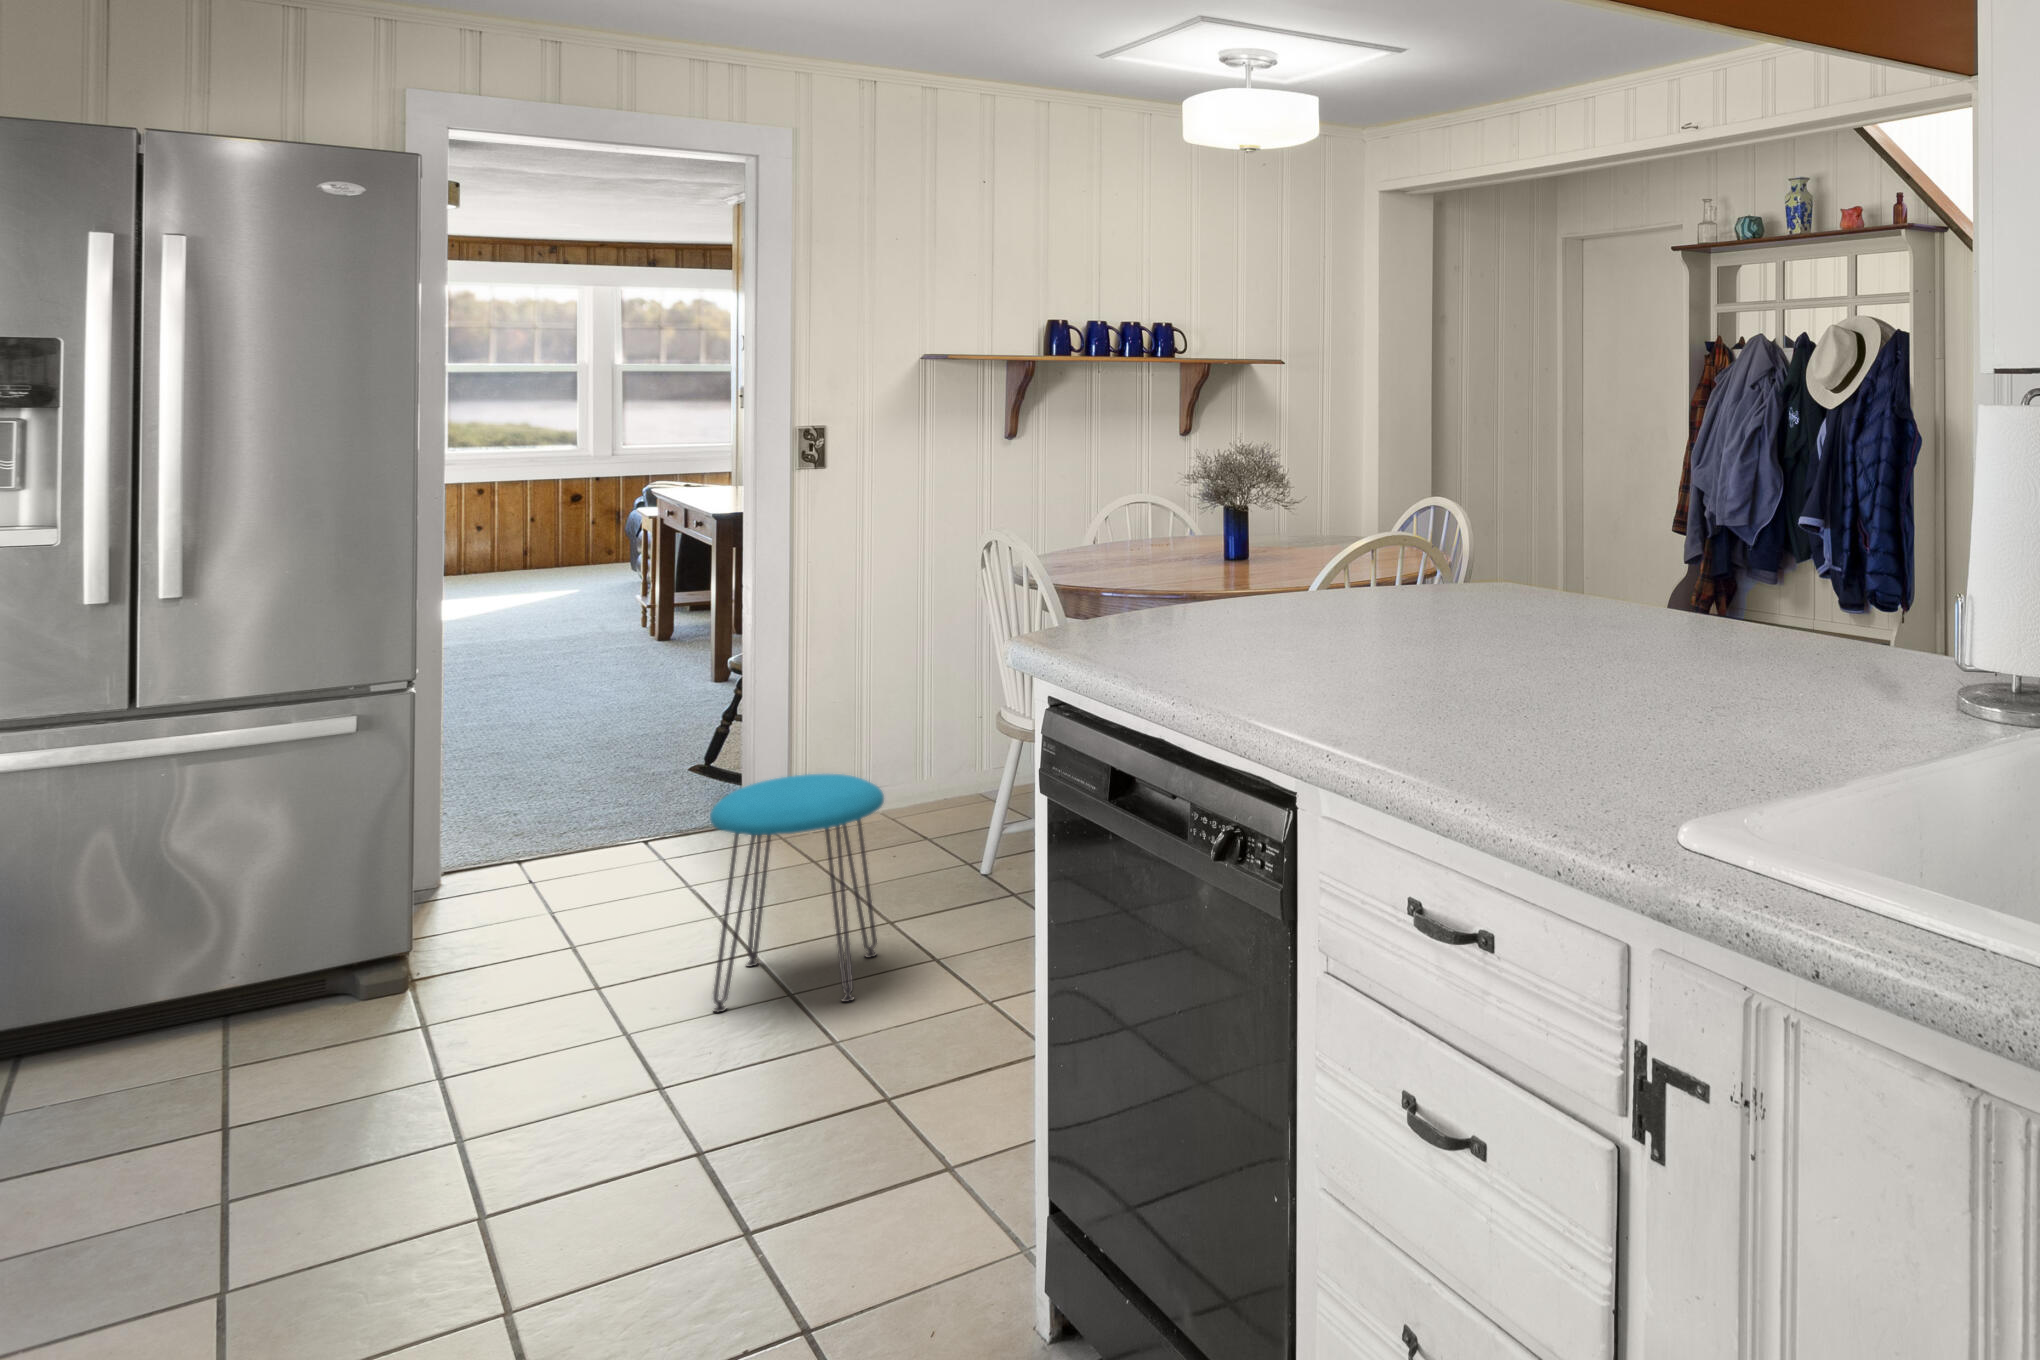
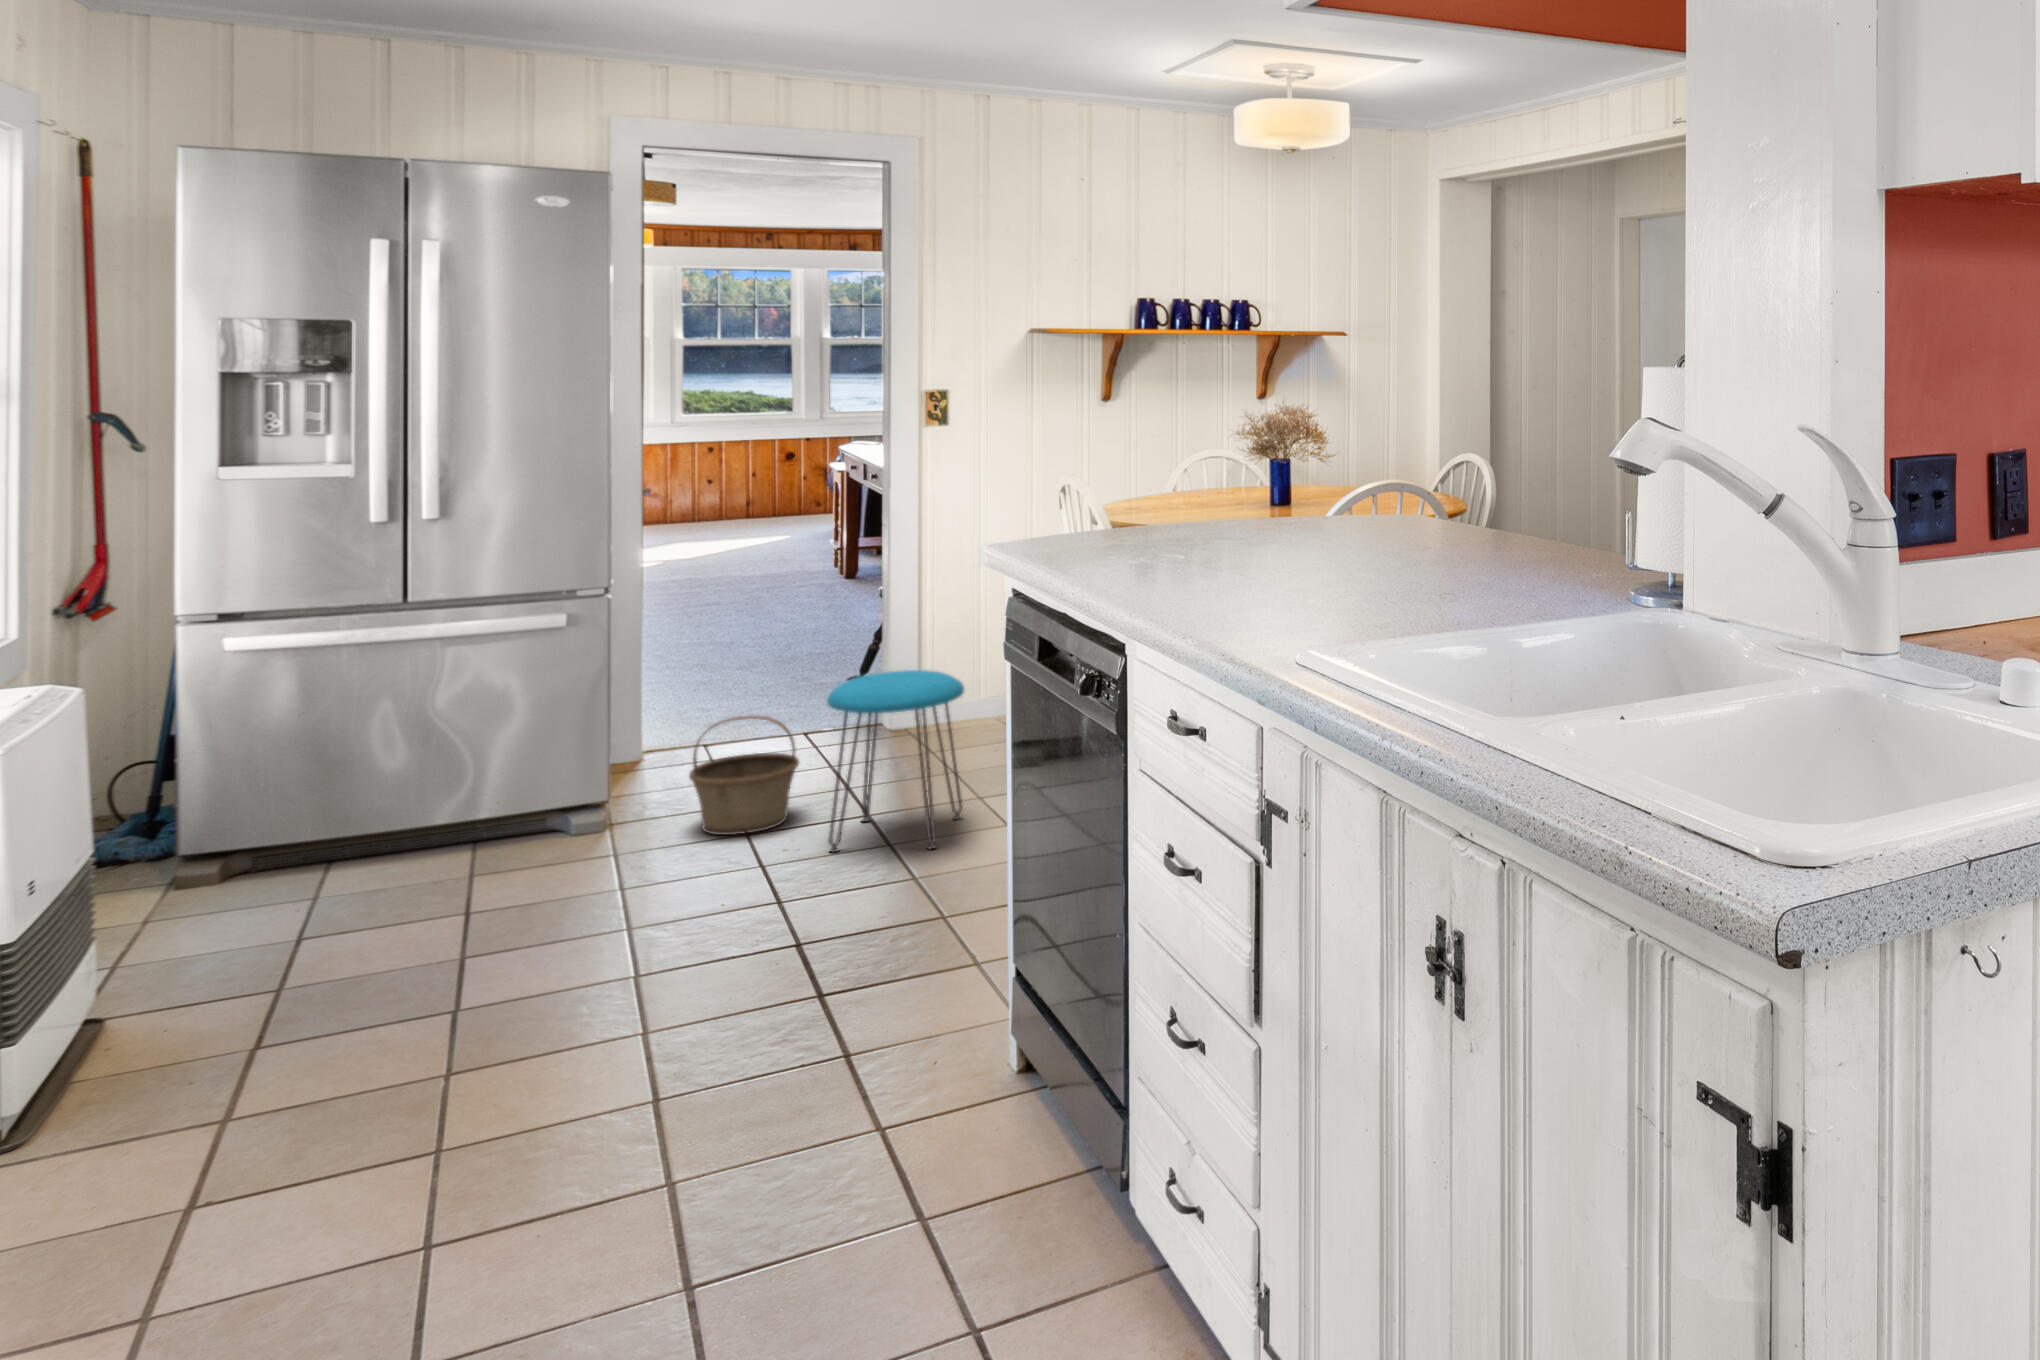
basket: none [520,837,665,994] -> present [689,715,799,835]

